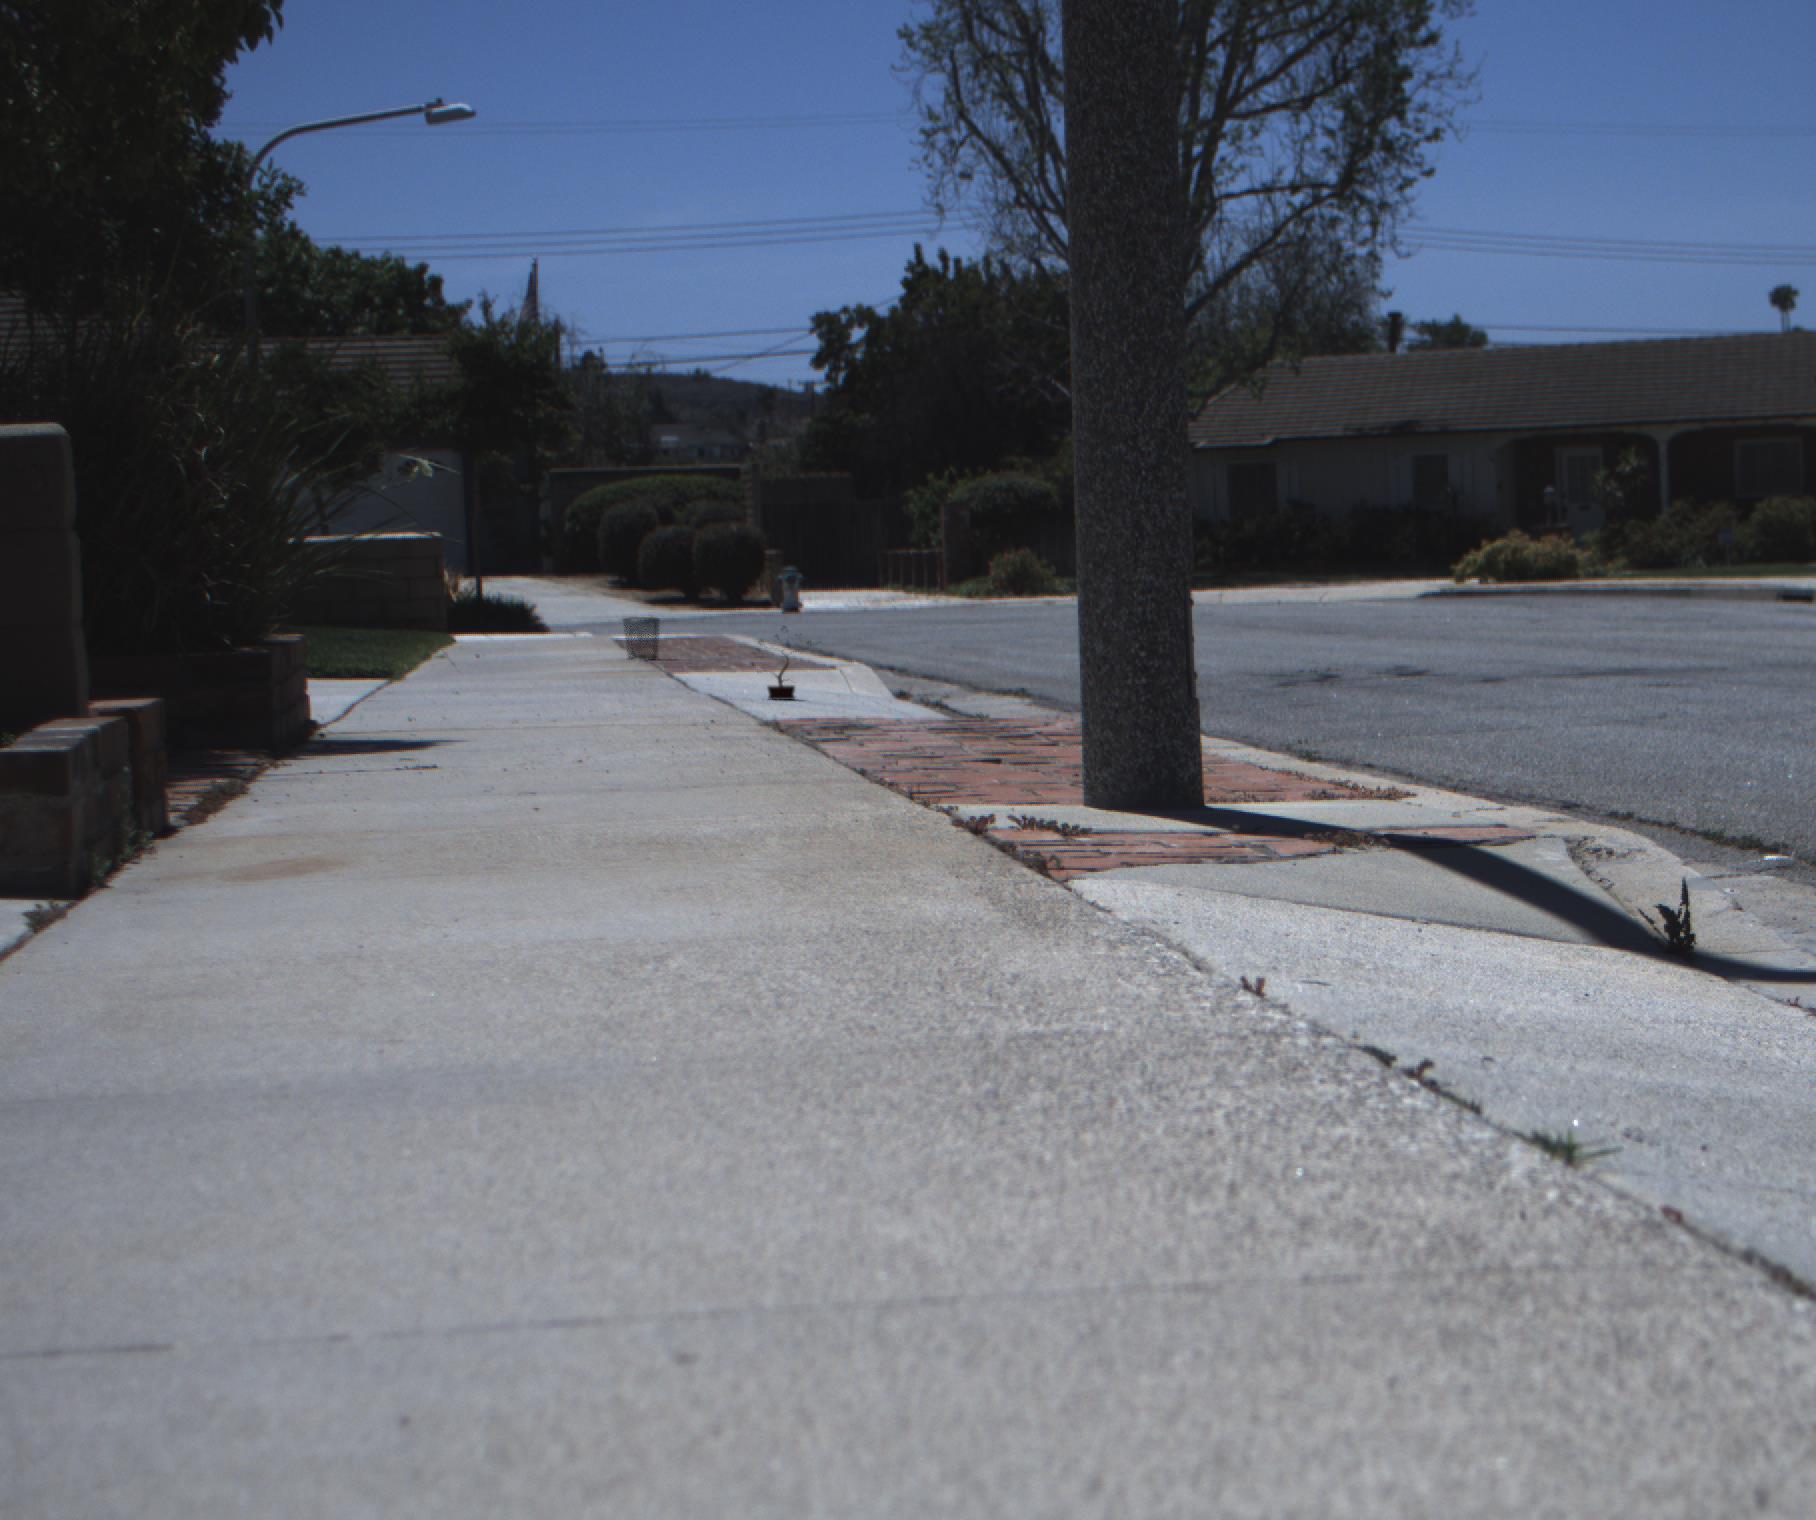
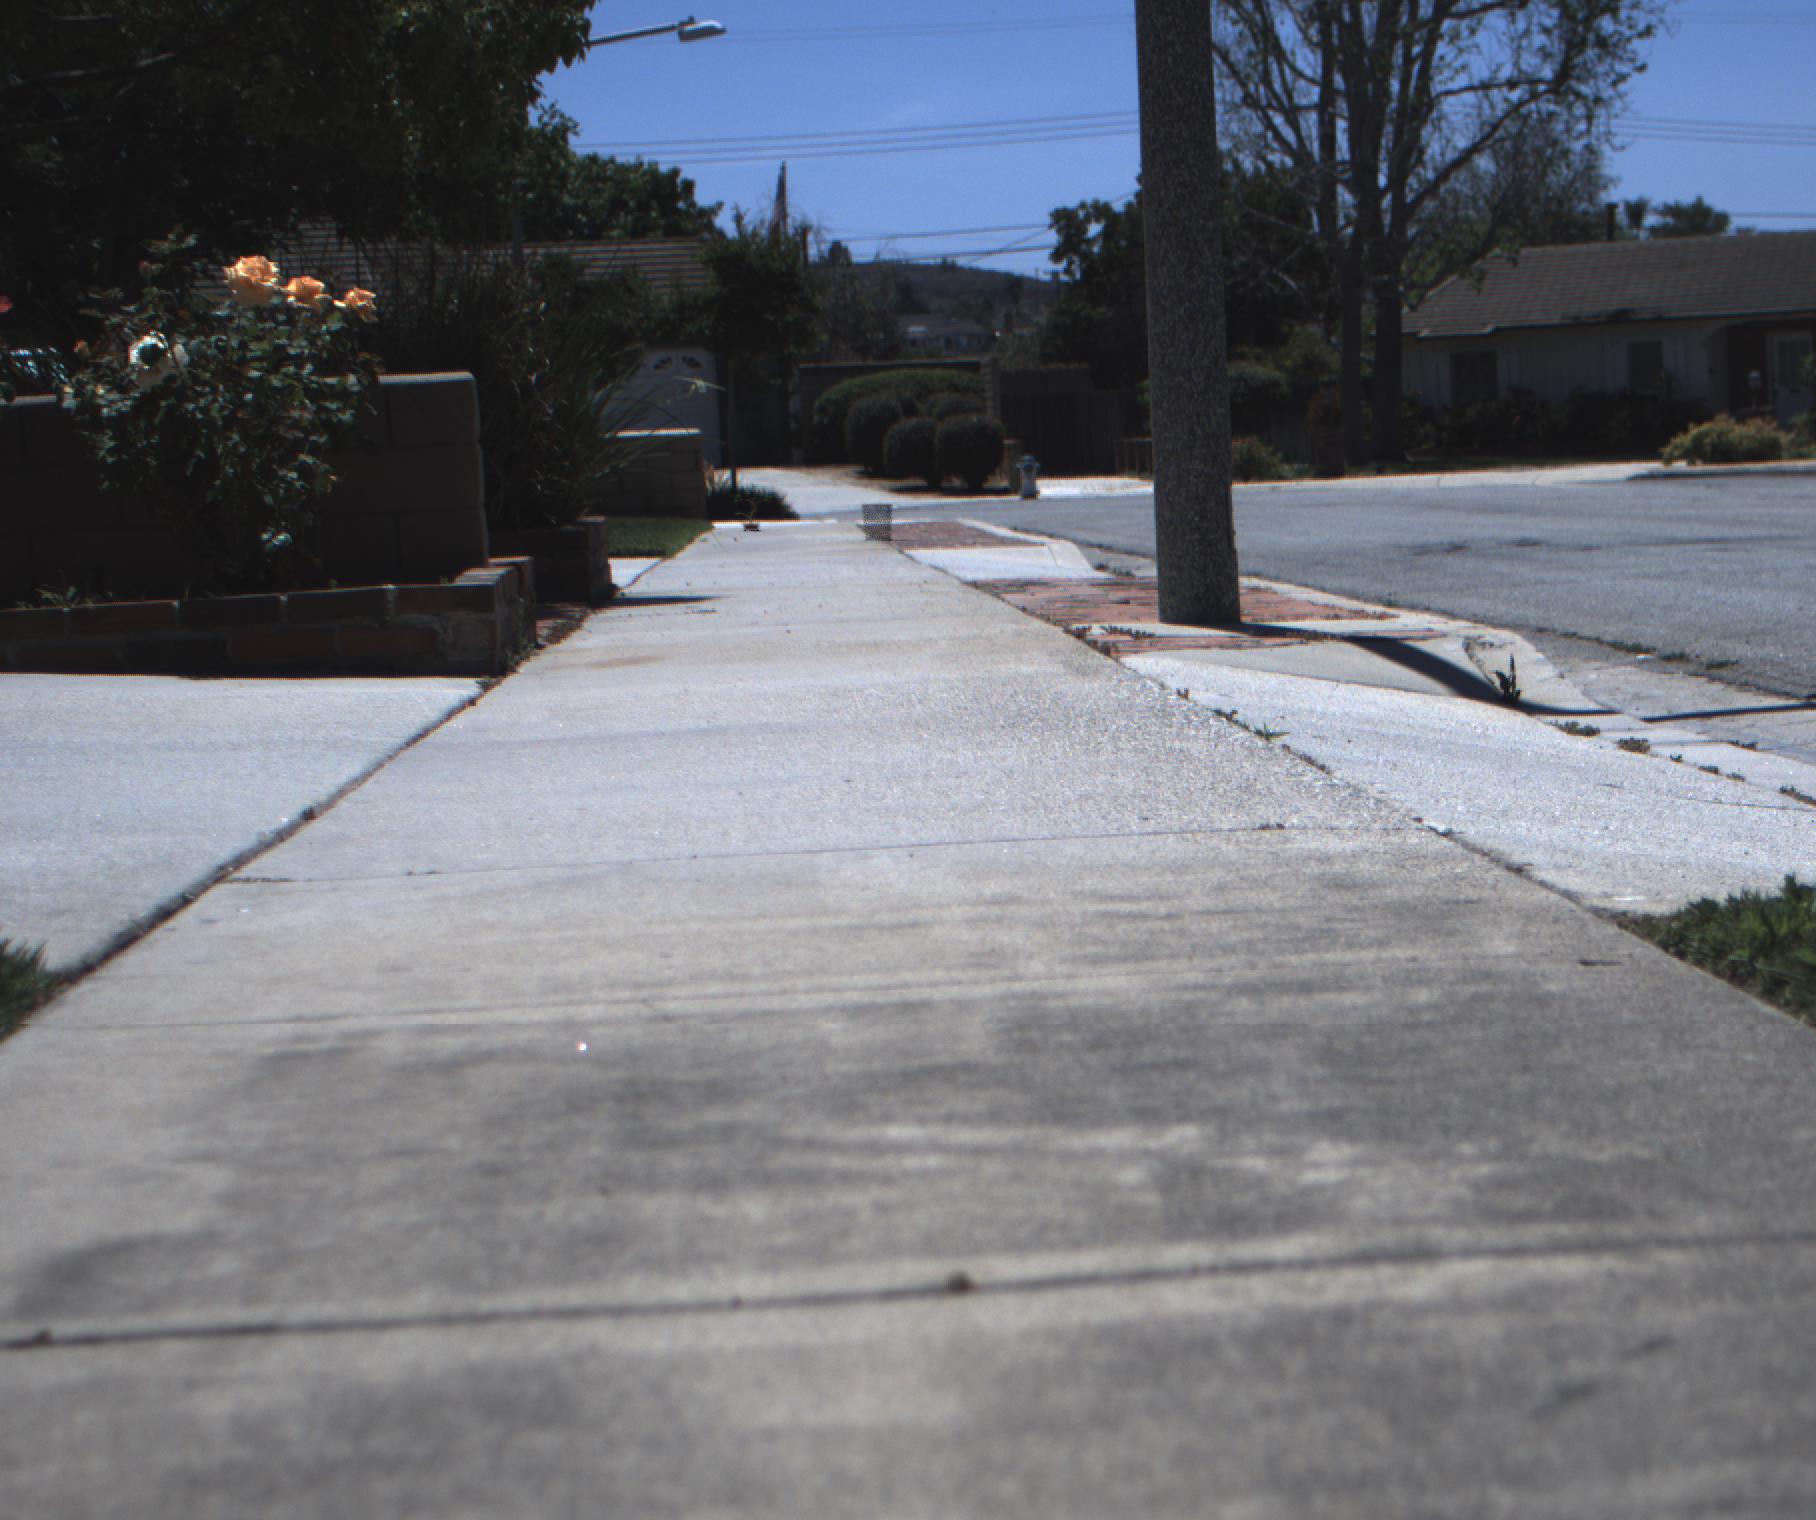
potted plant: present [755,627,814,700] -> present [738,487,760,531]

